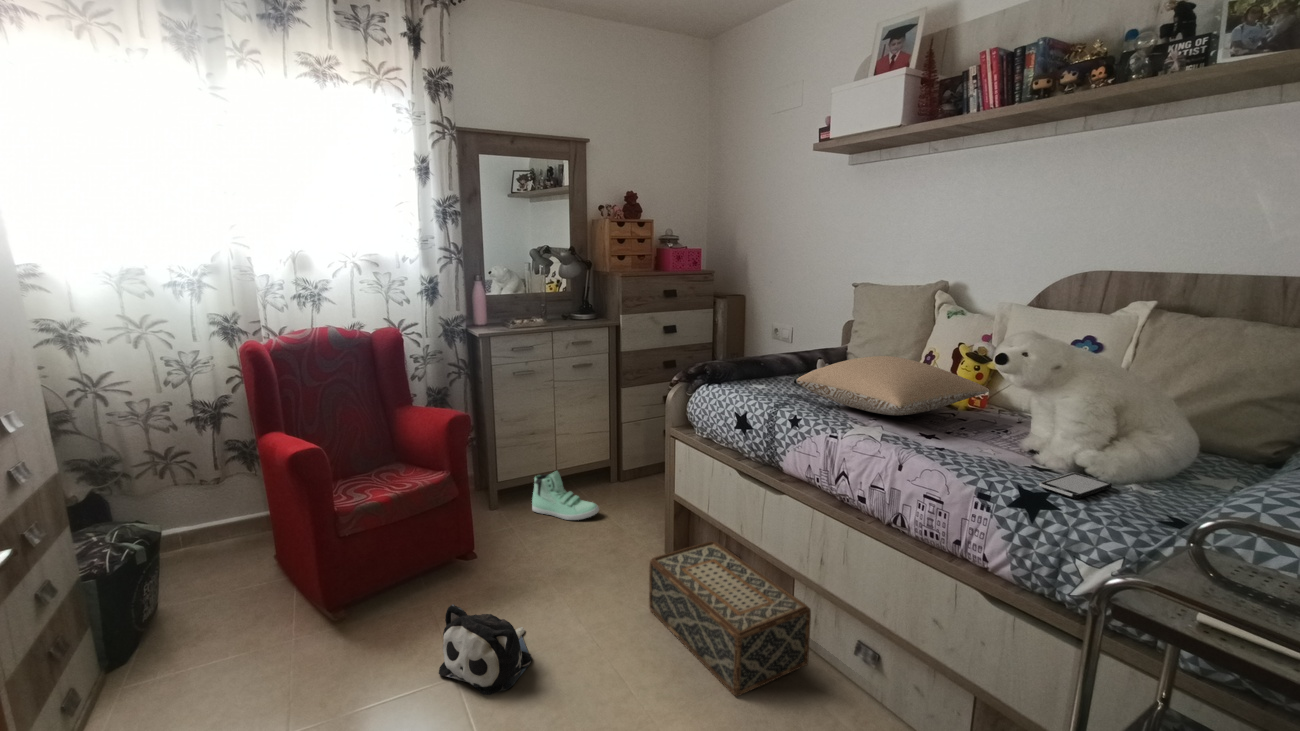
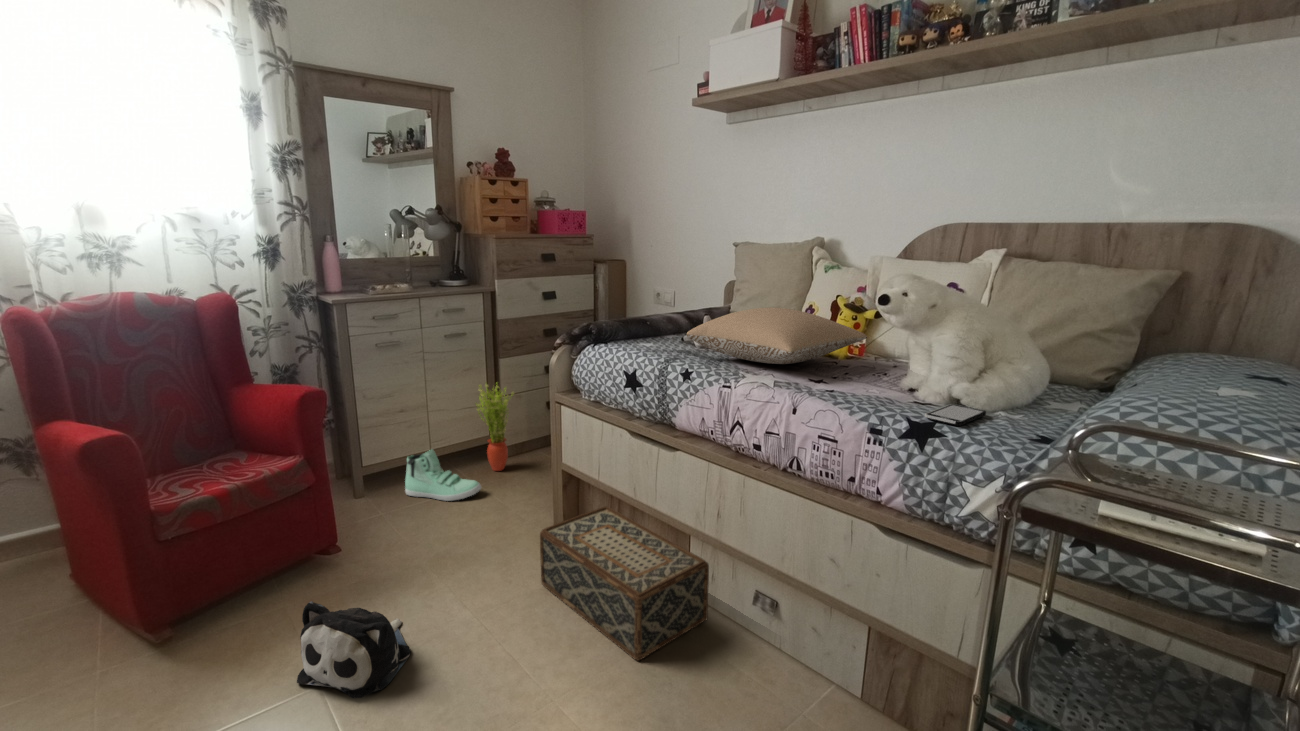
potted plant: none [596,410,633,494] -> present [477,384,514,471]

